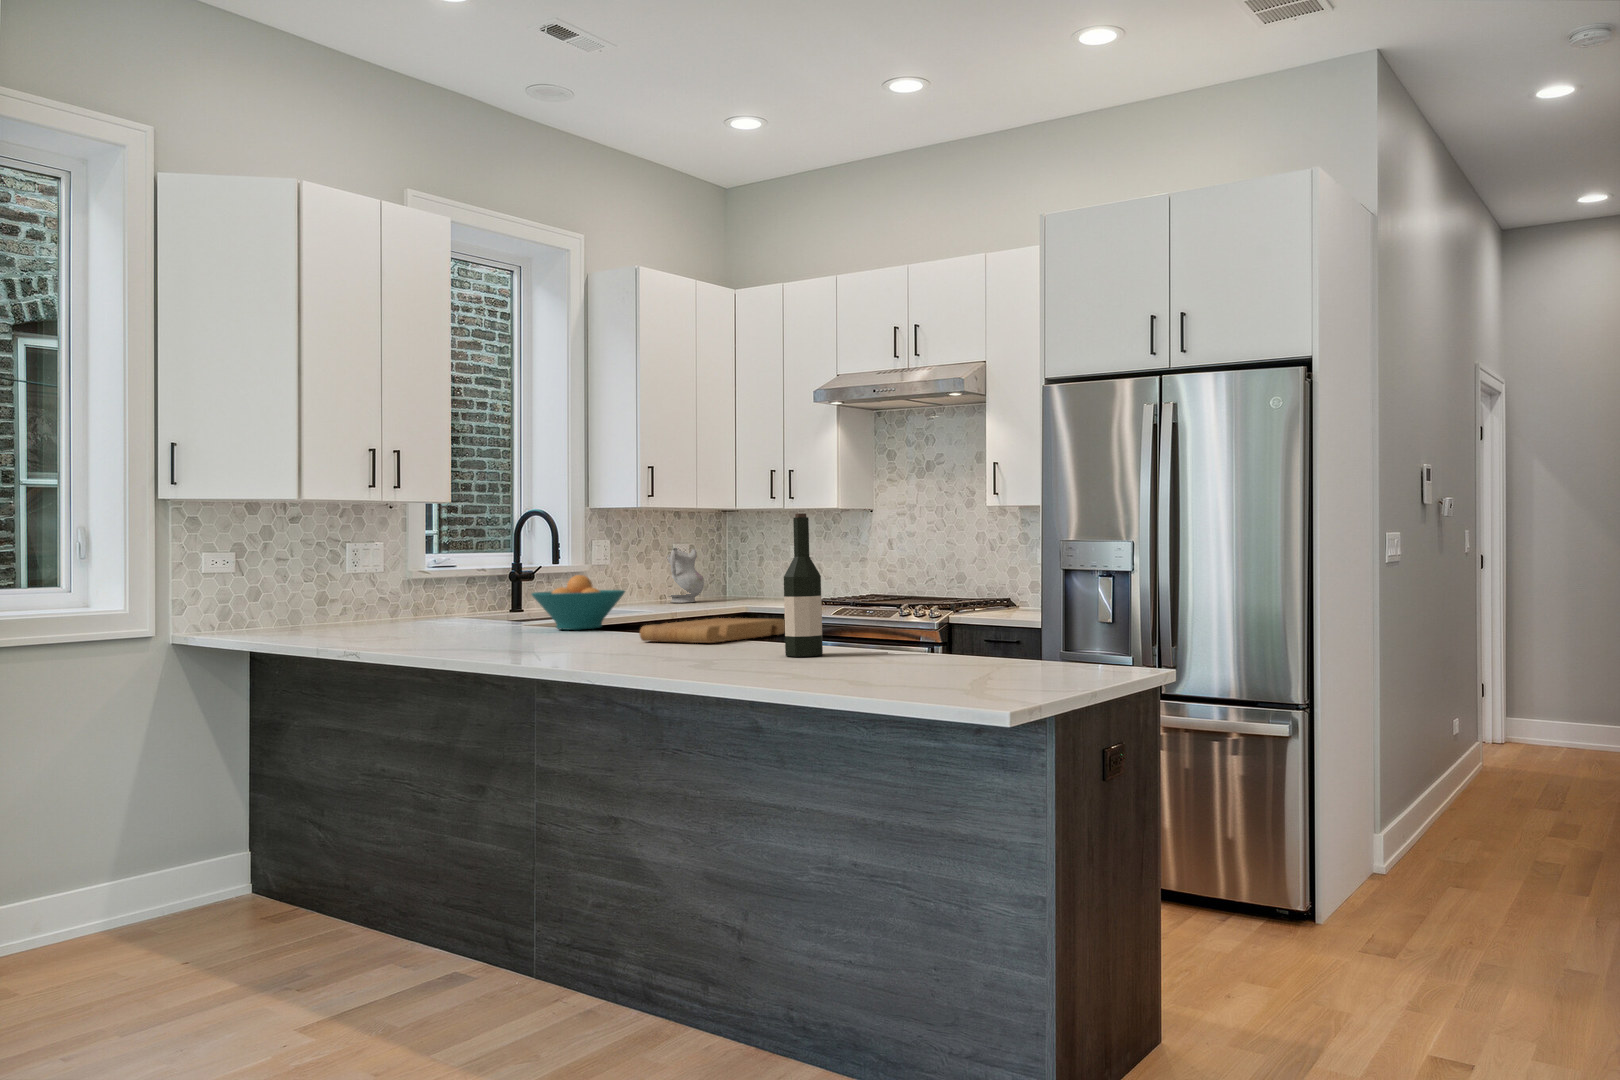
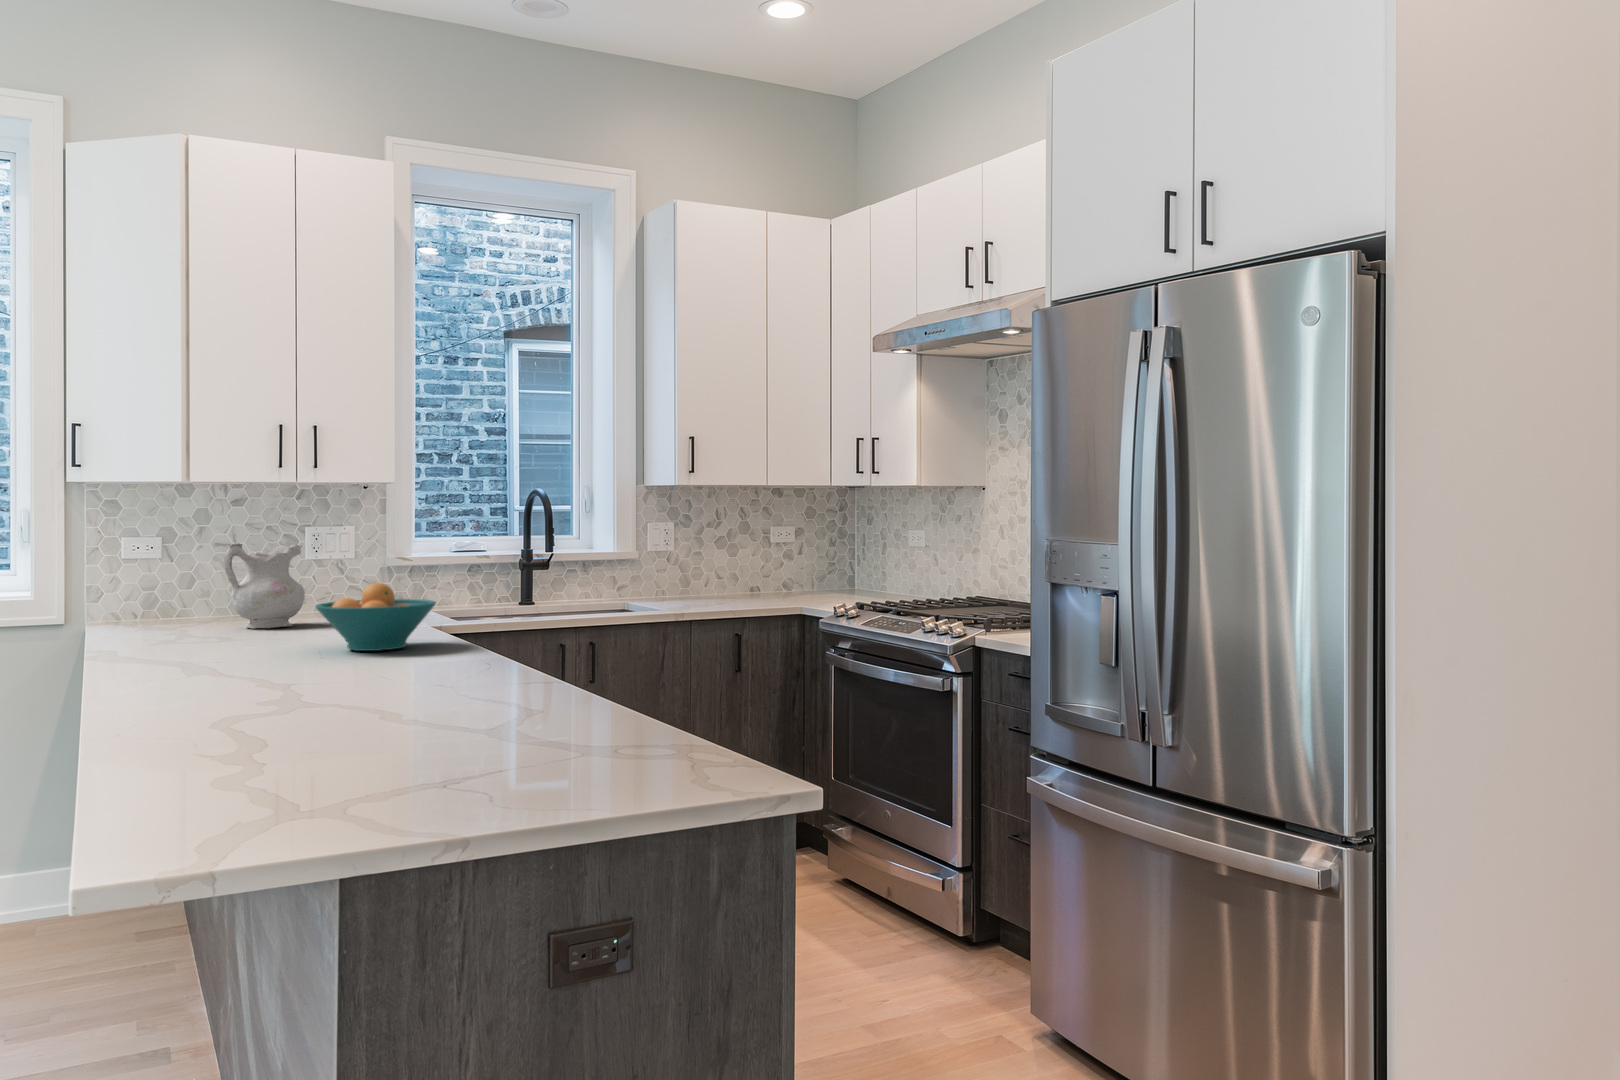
wine bottle: present [784,513,823,657] -> none [144,542,212,762]
ceramic pitcher: present [667,548,704,603] -> present [224,543,305,629]
cutting board: present [640,618,785,643] -> none [252,656,467,704]

